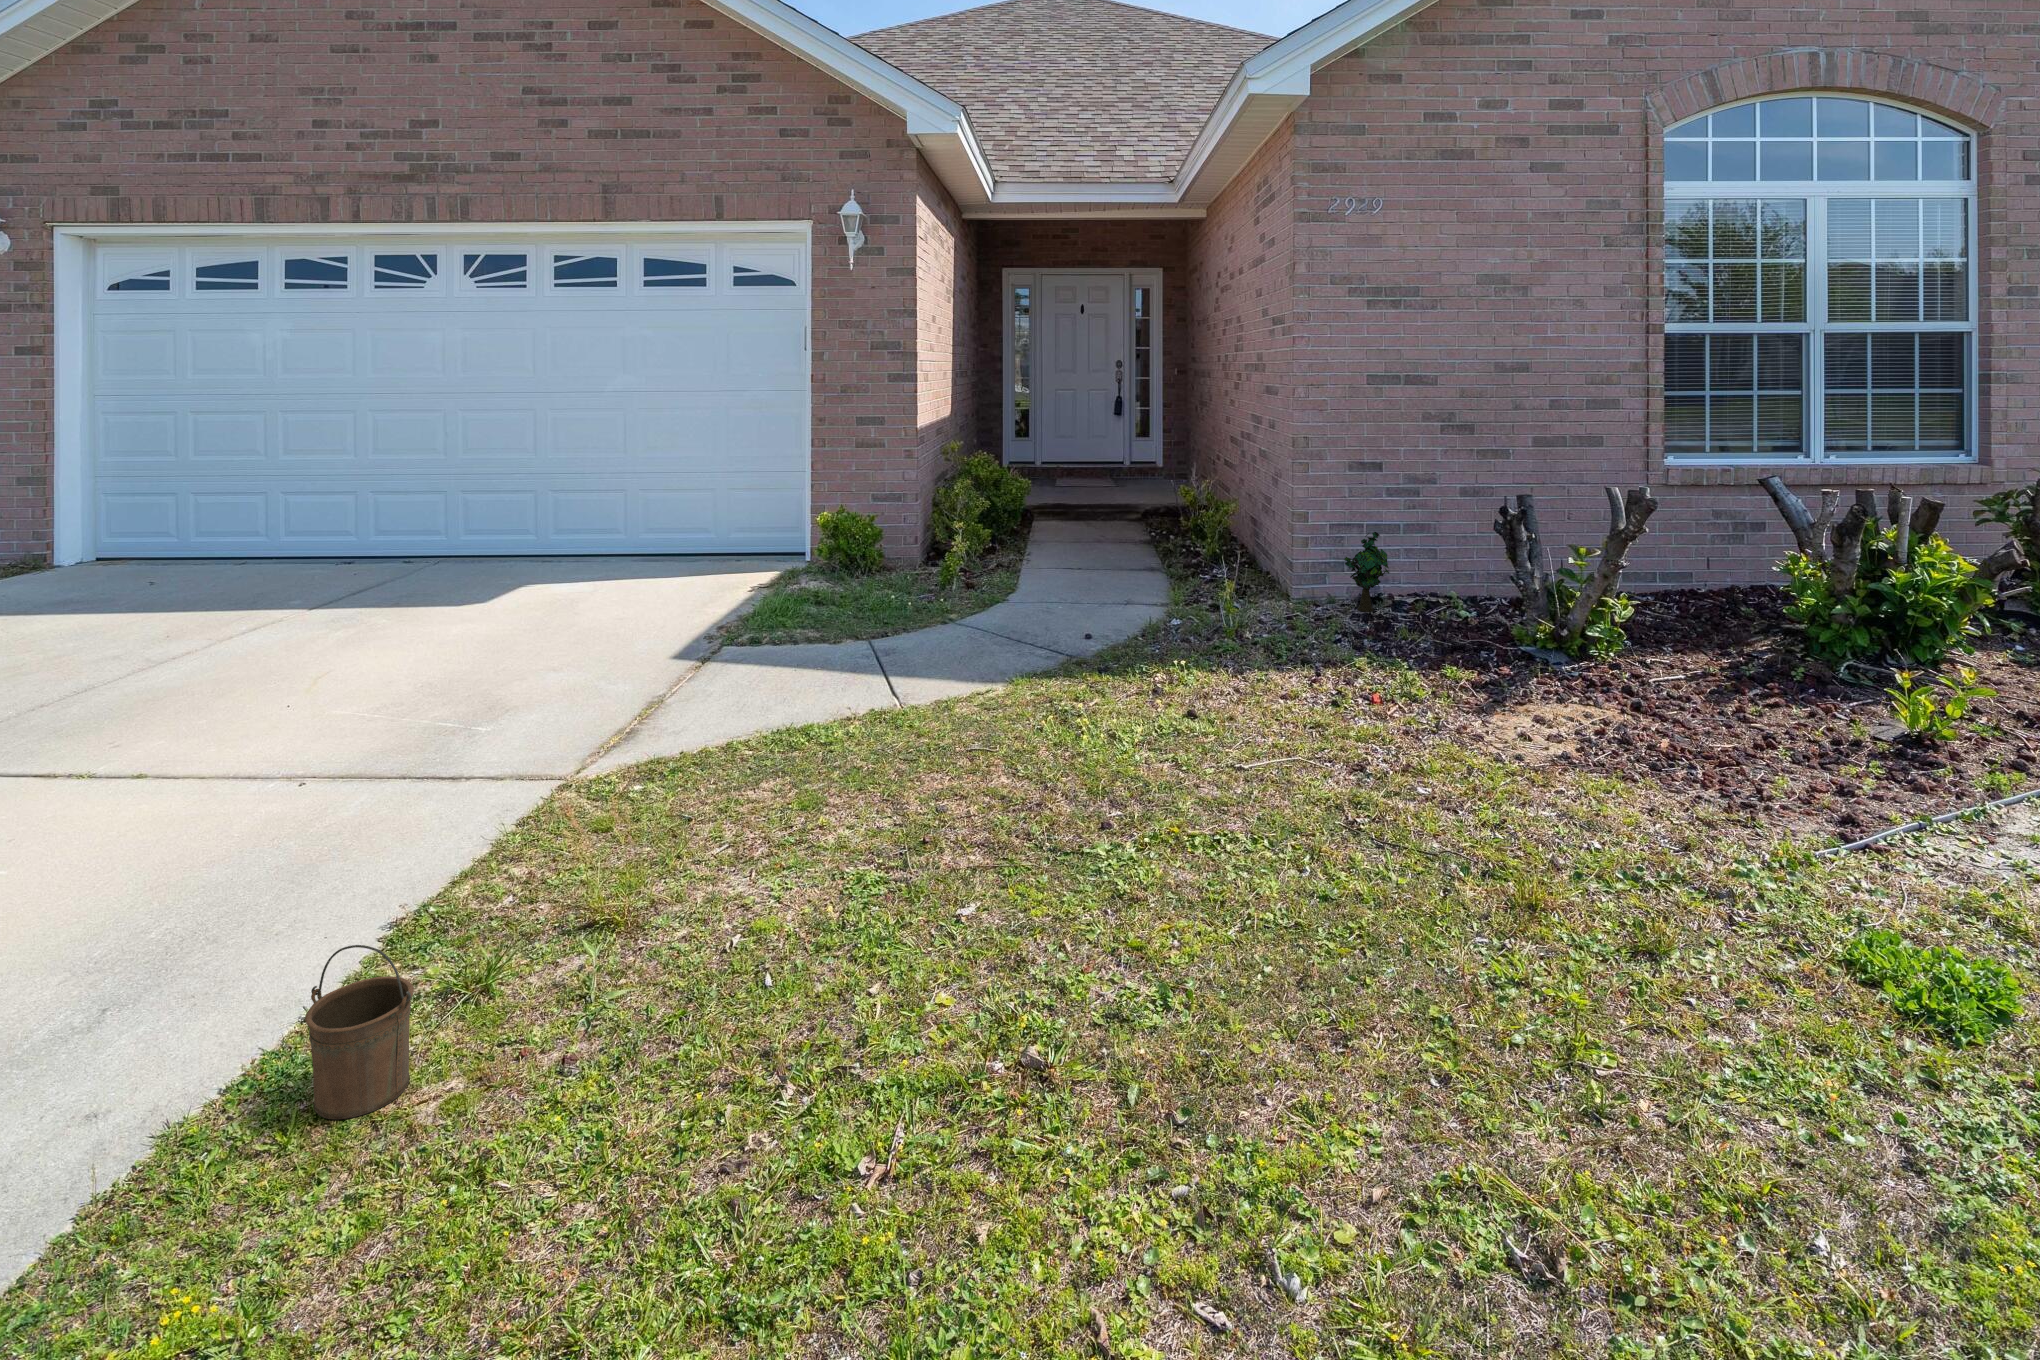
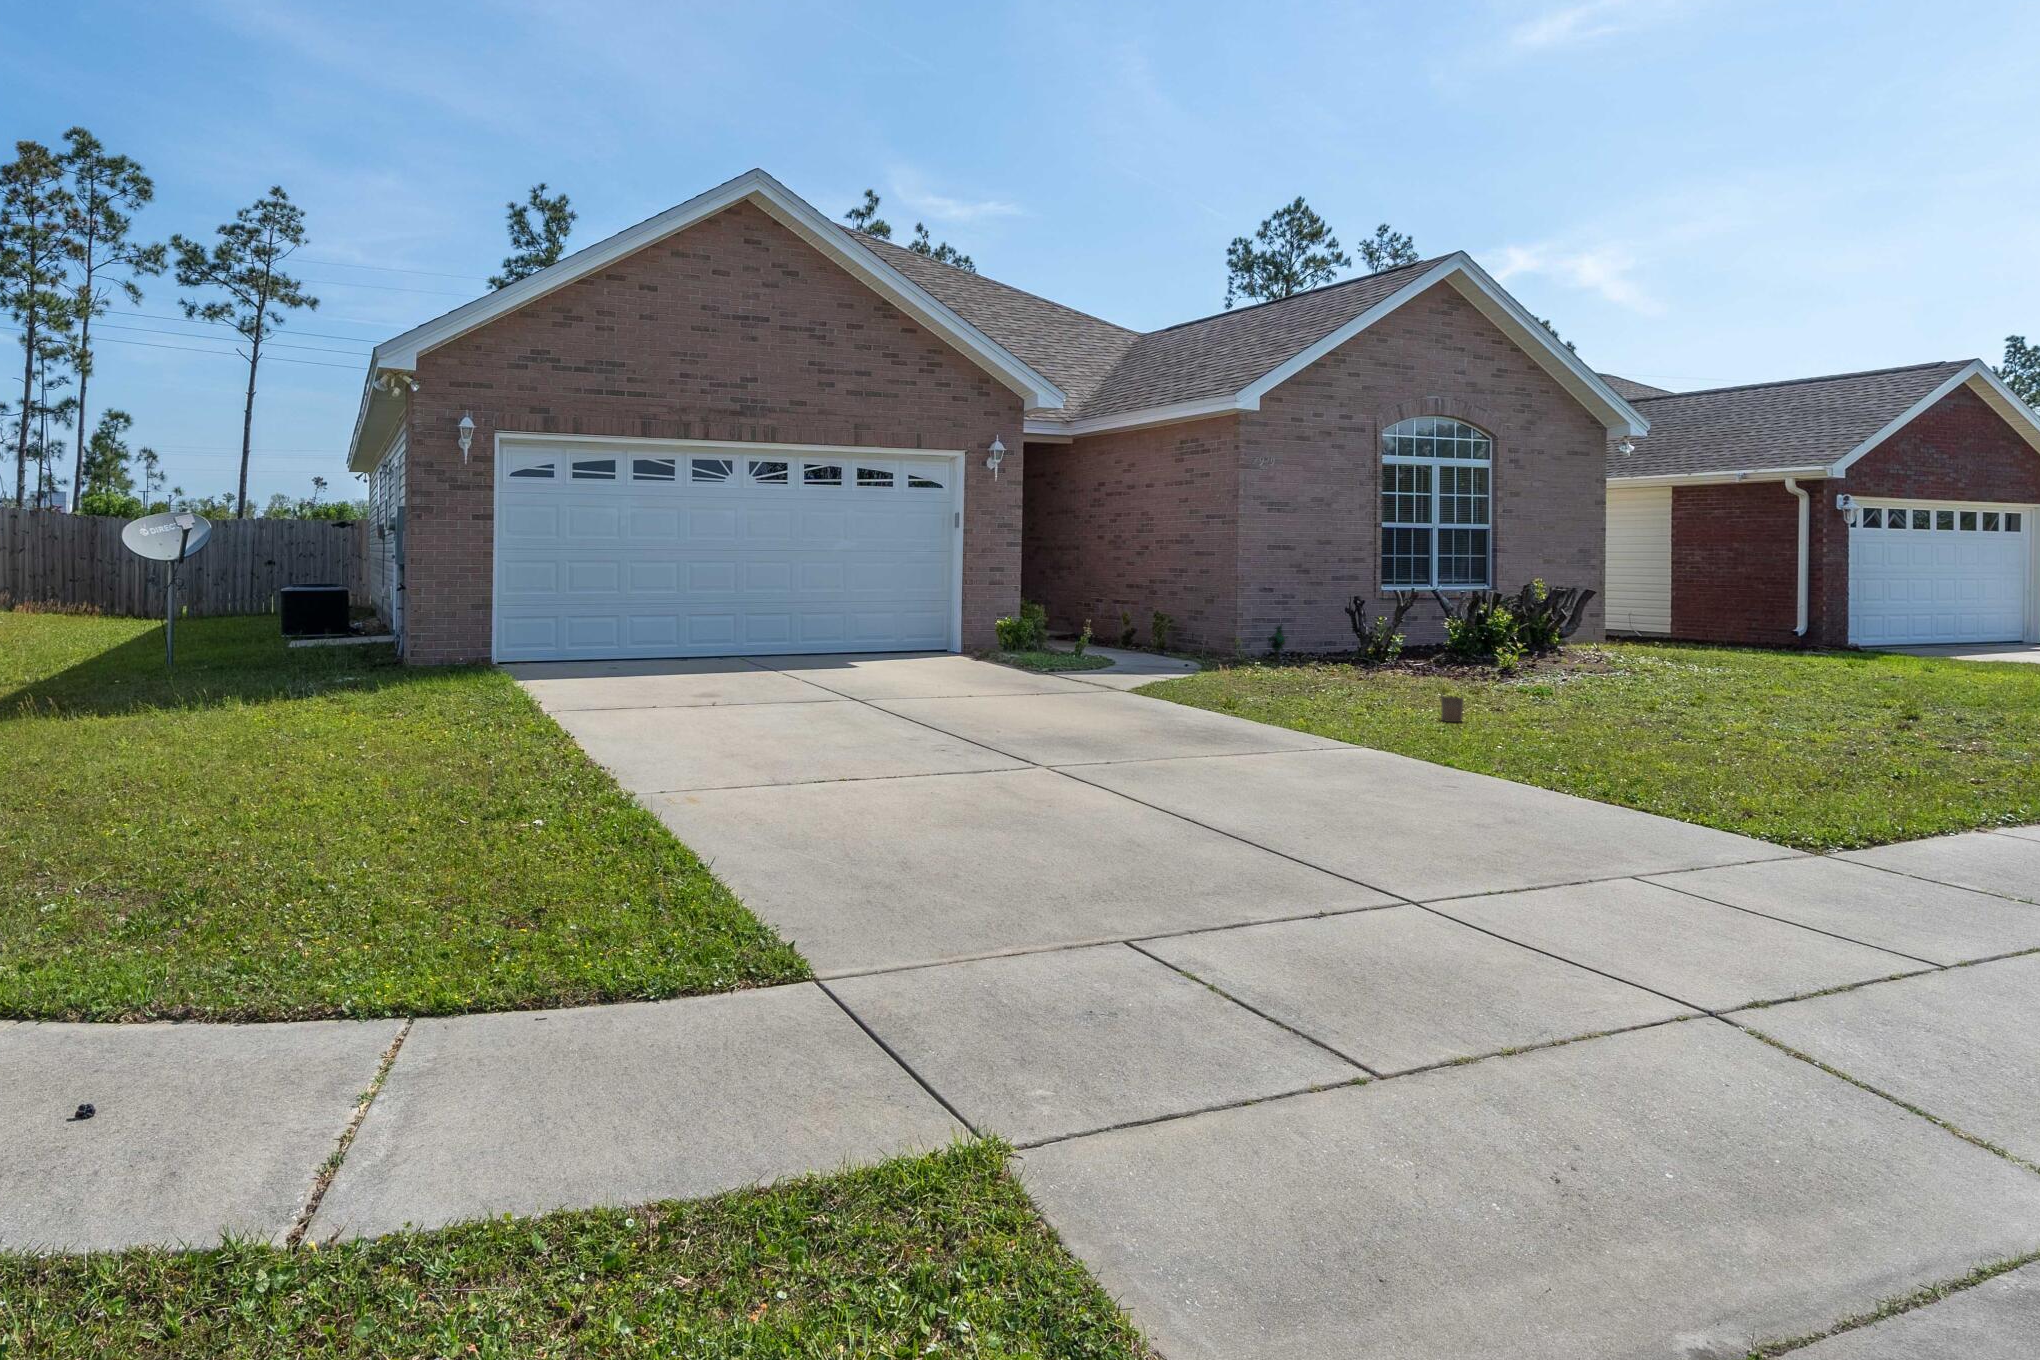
bucket: present [305,945,414,1119] -> present [1441,696,1464,722]

